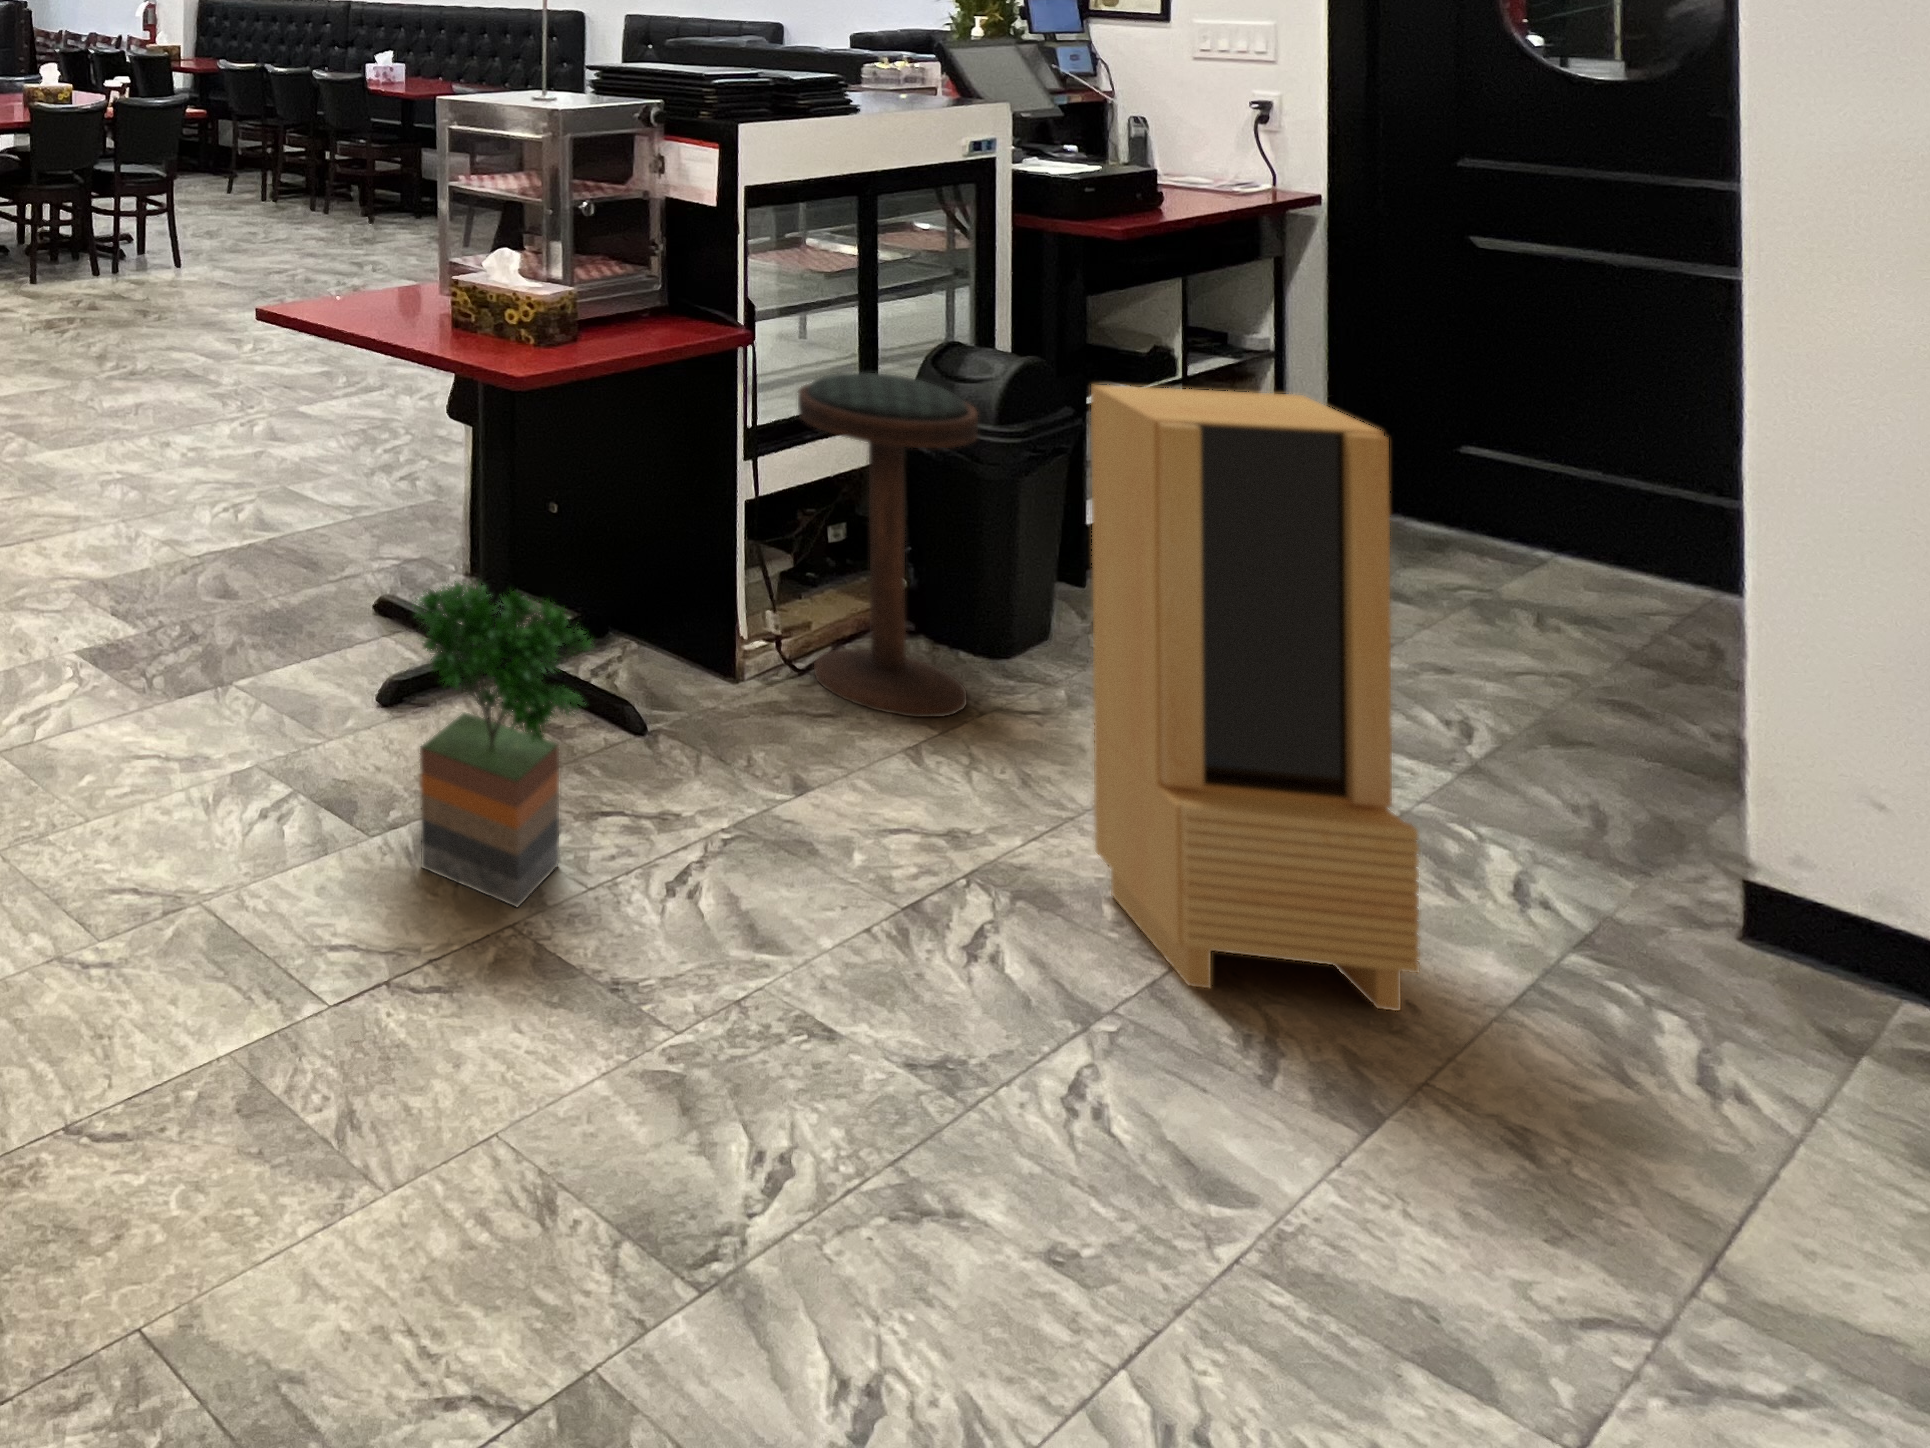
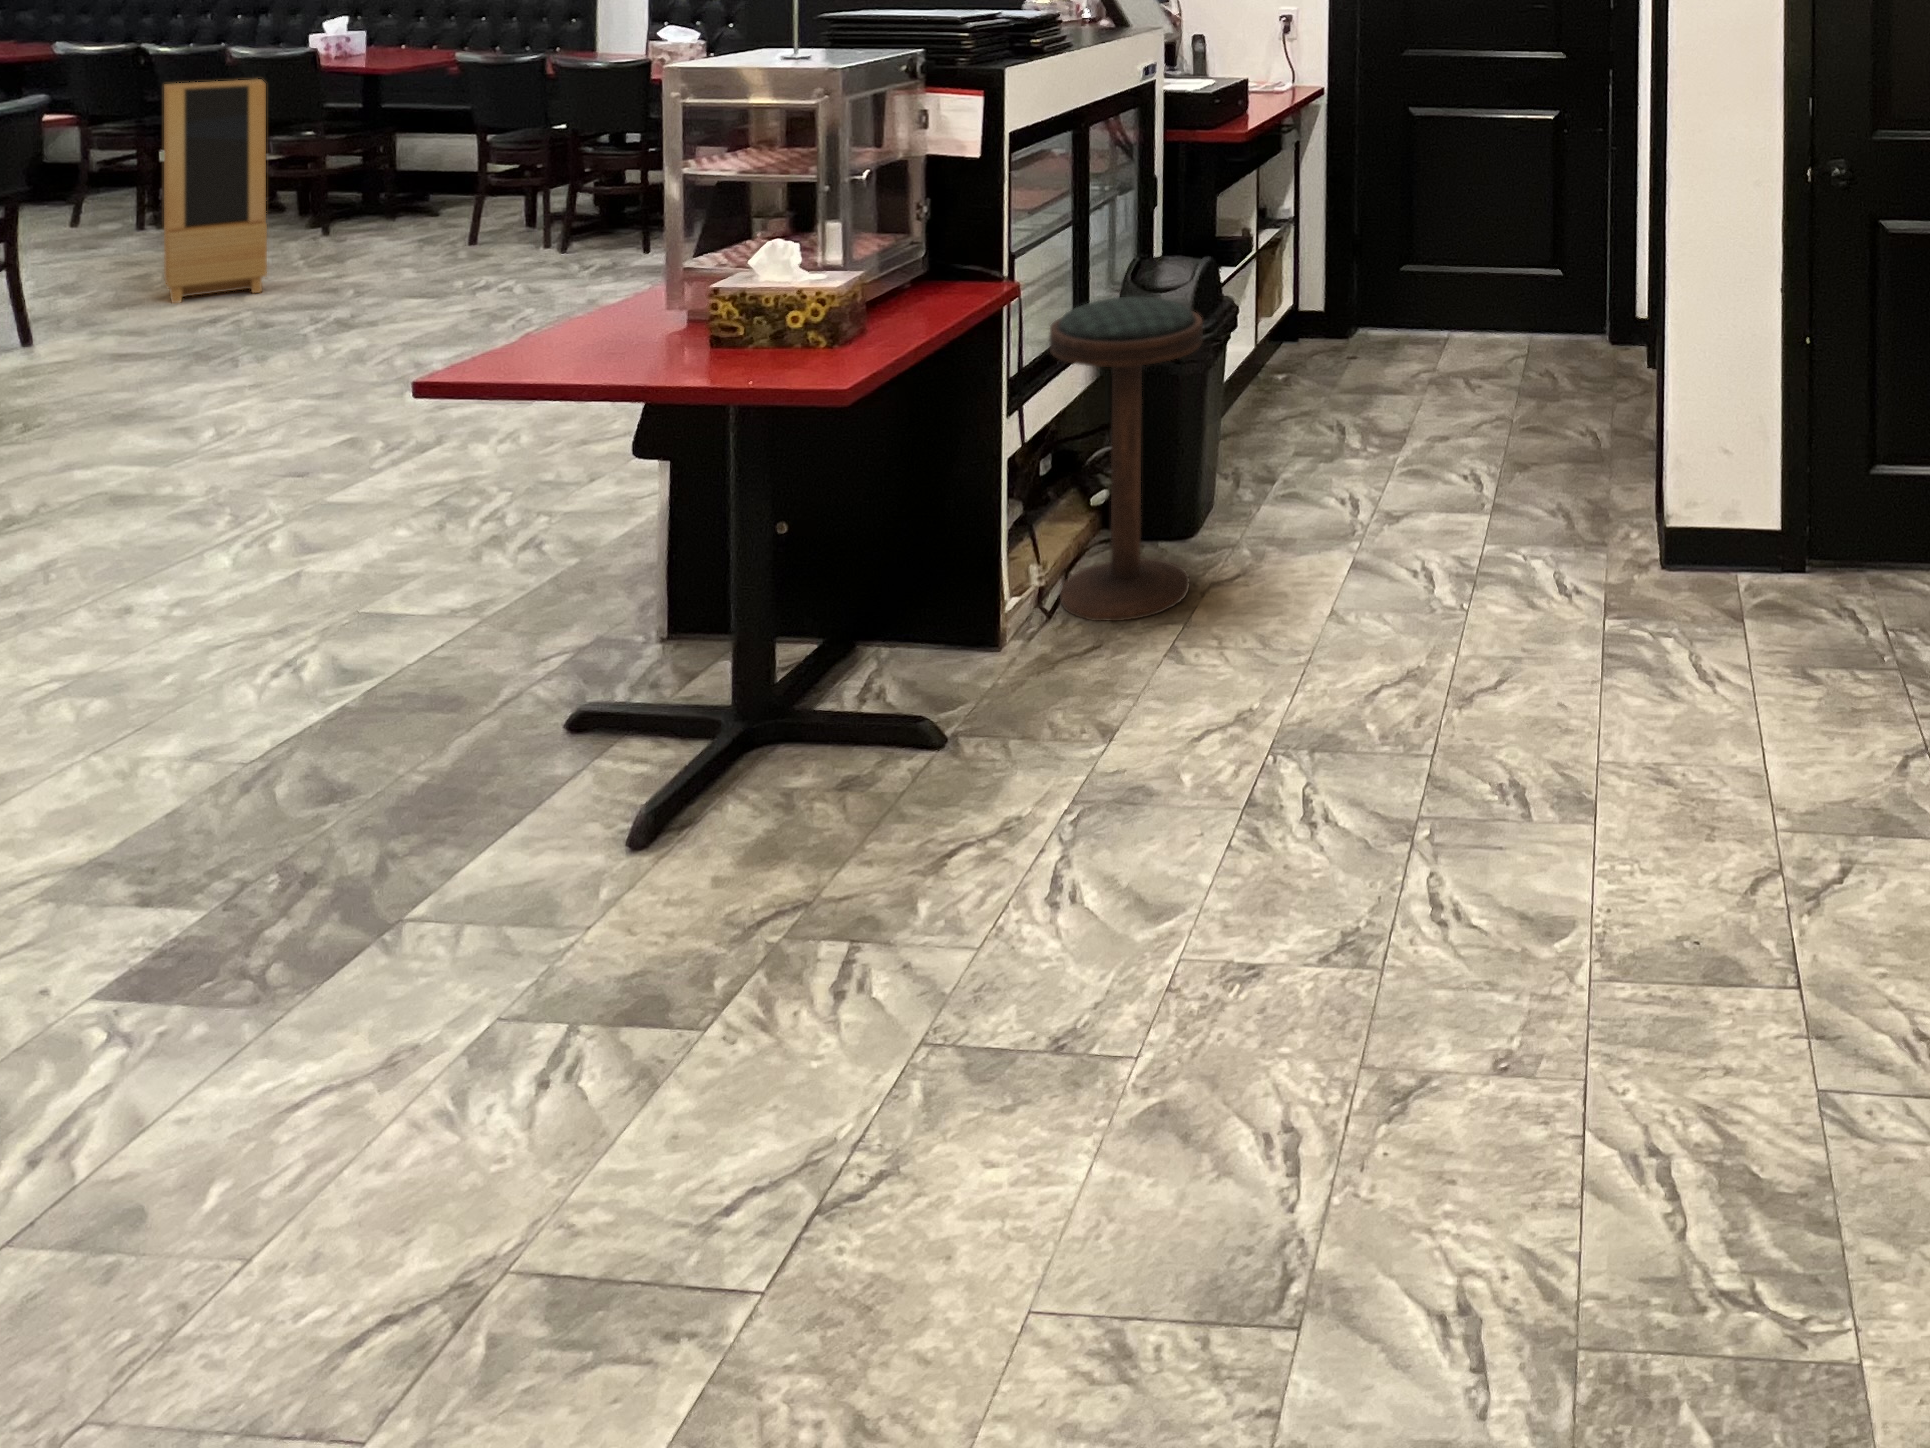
storage cabinet: present [1091,385,1420,1011] -> present [164,79,267,303]
potted tree: present [412,581,591,907] -> none [753,634,993,1036]

